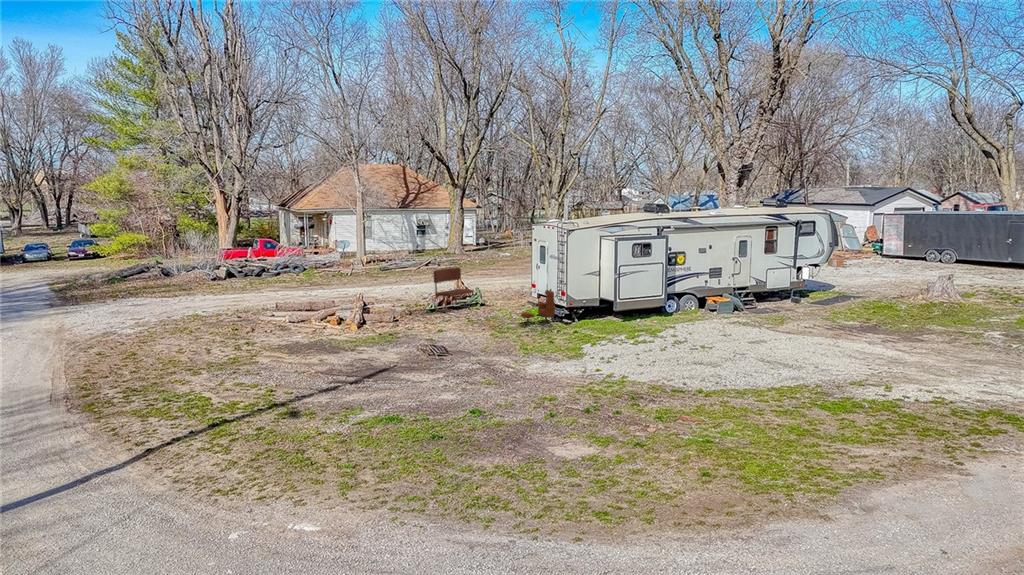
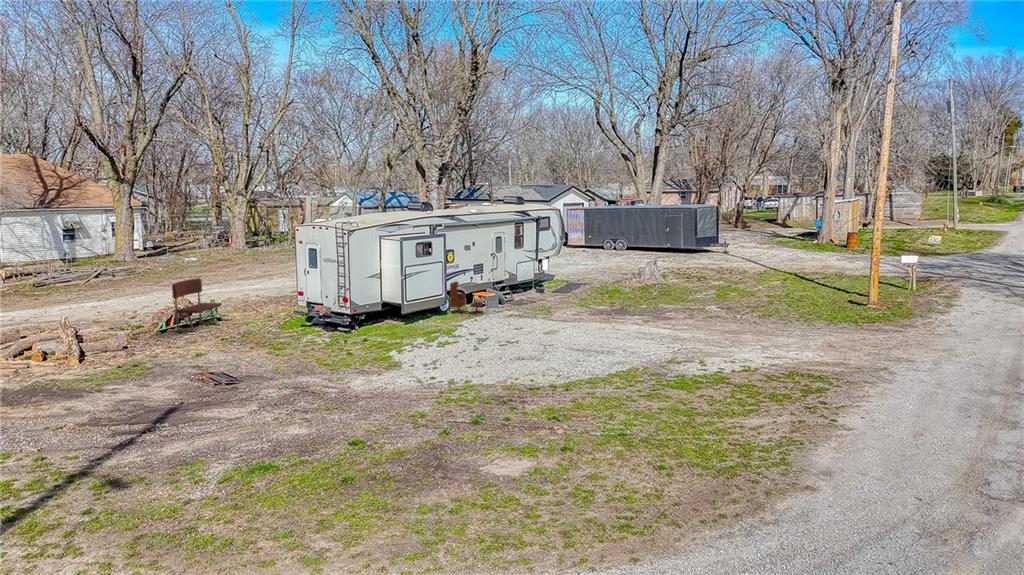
lounge chair: present [520,290,555,324] -> present [450,282,483,314]

